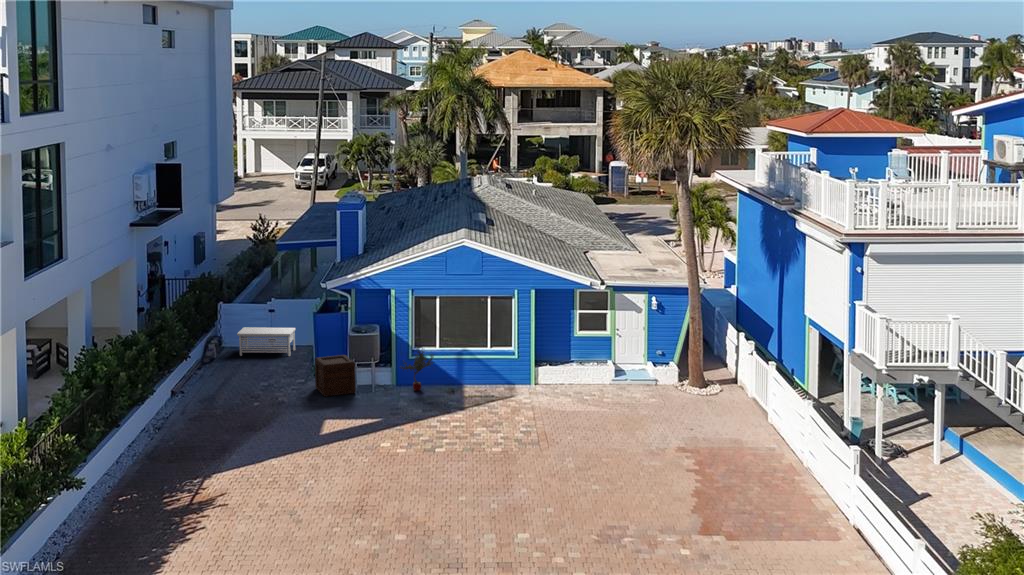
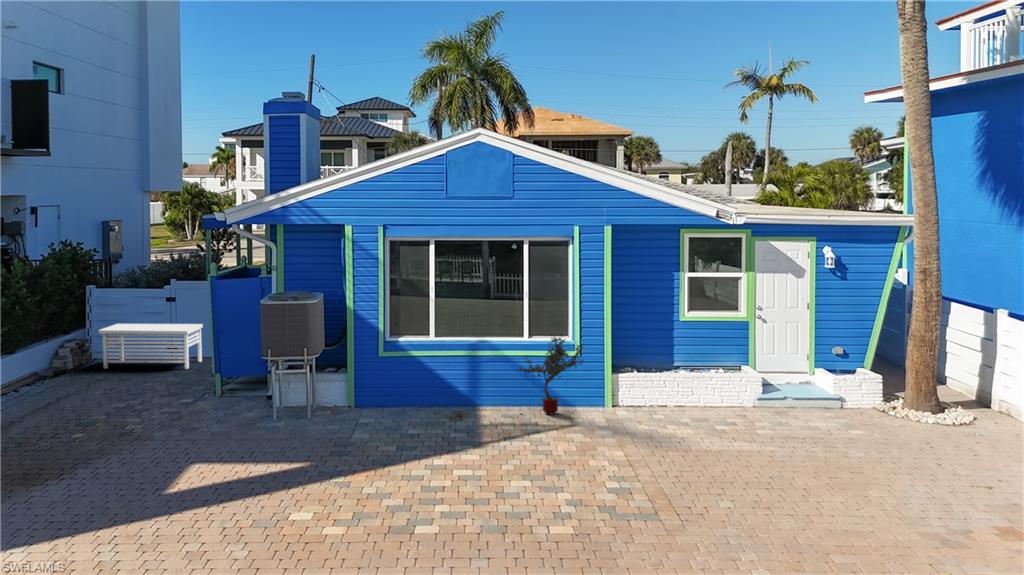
potted tree: present [400,348,433,391] -> present [518,334,583,414]
wooden crate: present [315,355,356,397] -> none [201,350,275,425]

